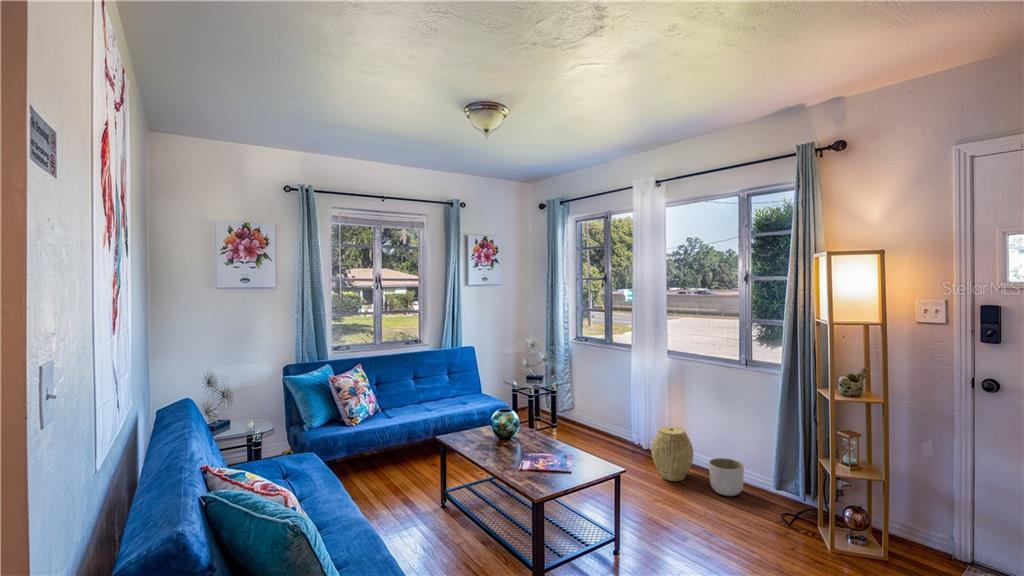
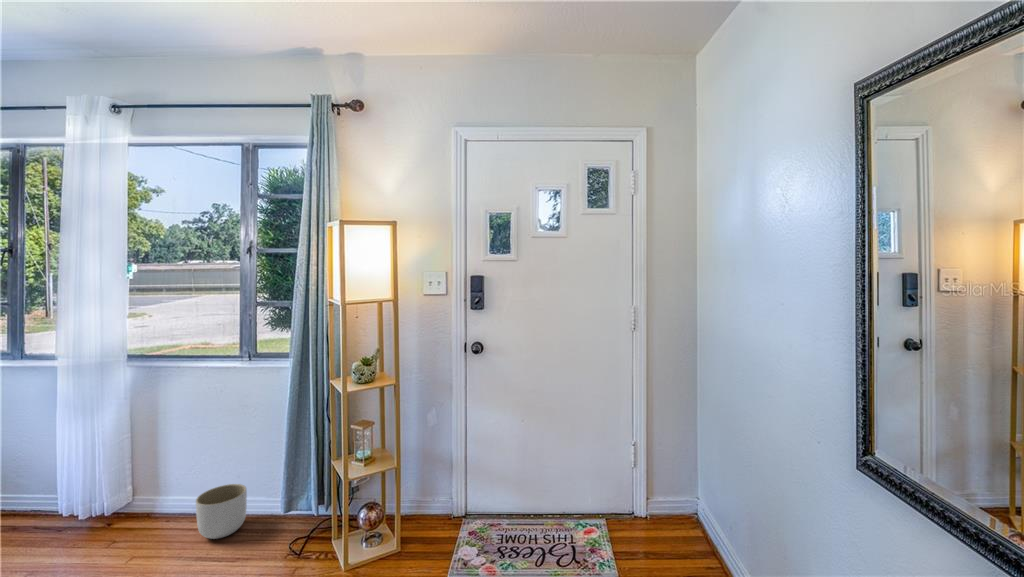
woven basket: present [651,427,693,481] -> none [98,462,175,546]

